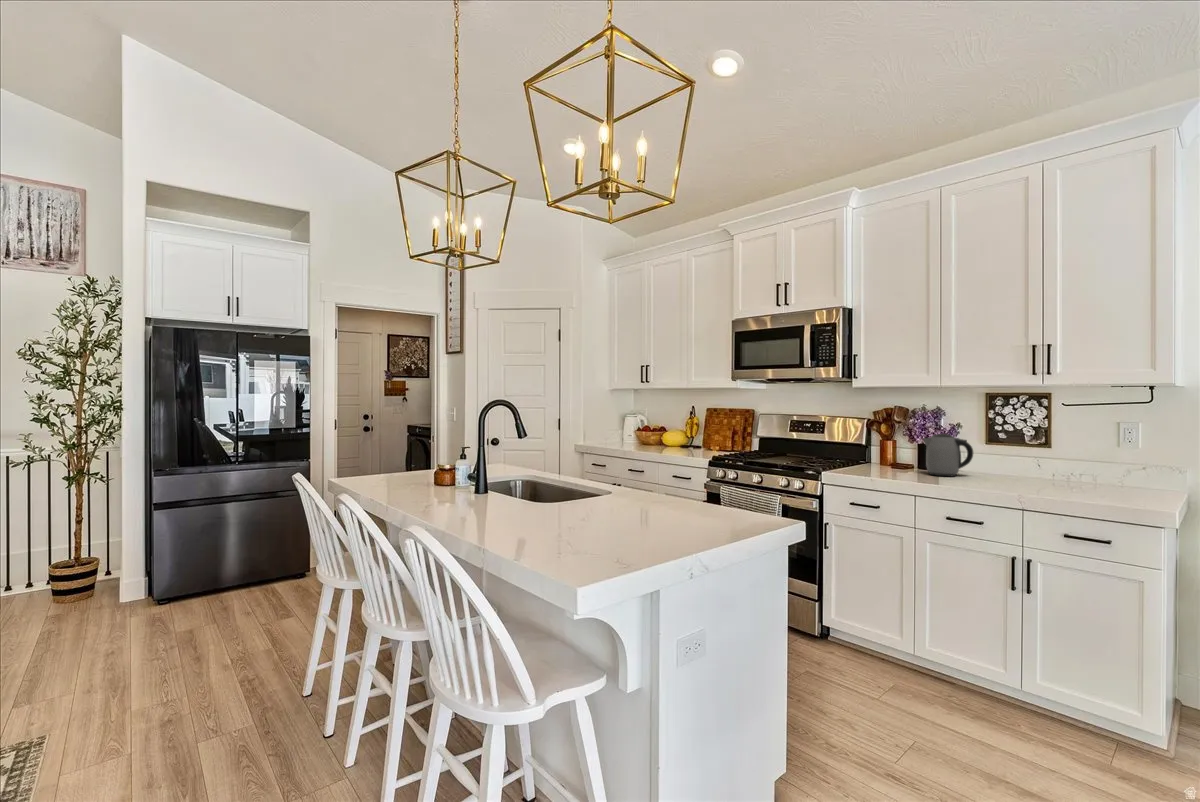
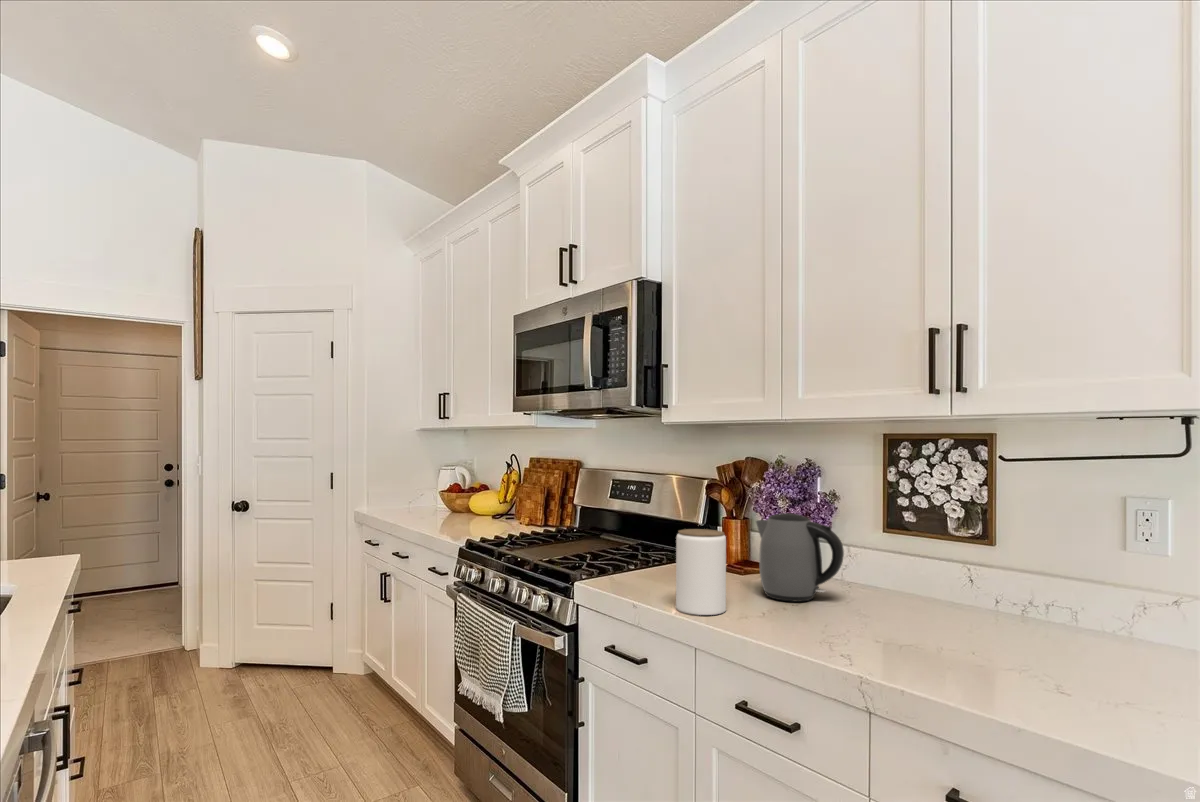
jar: none [895,441,923,480] -> present [676,529,726,615]

